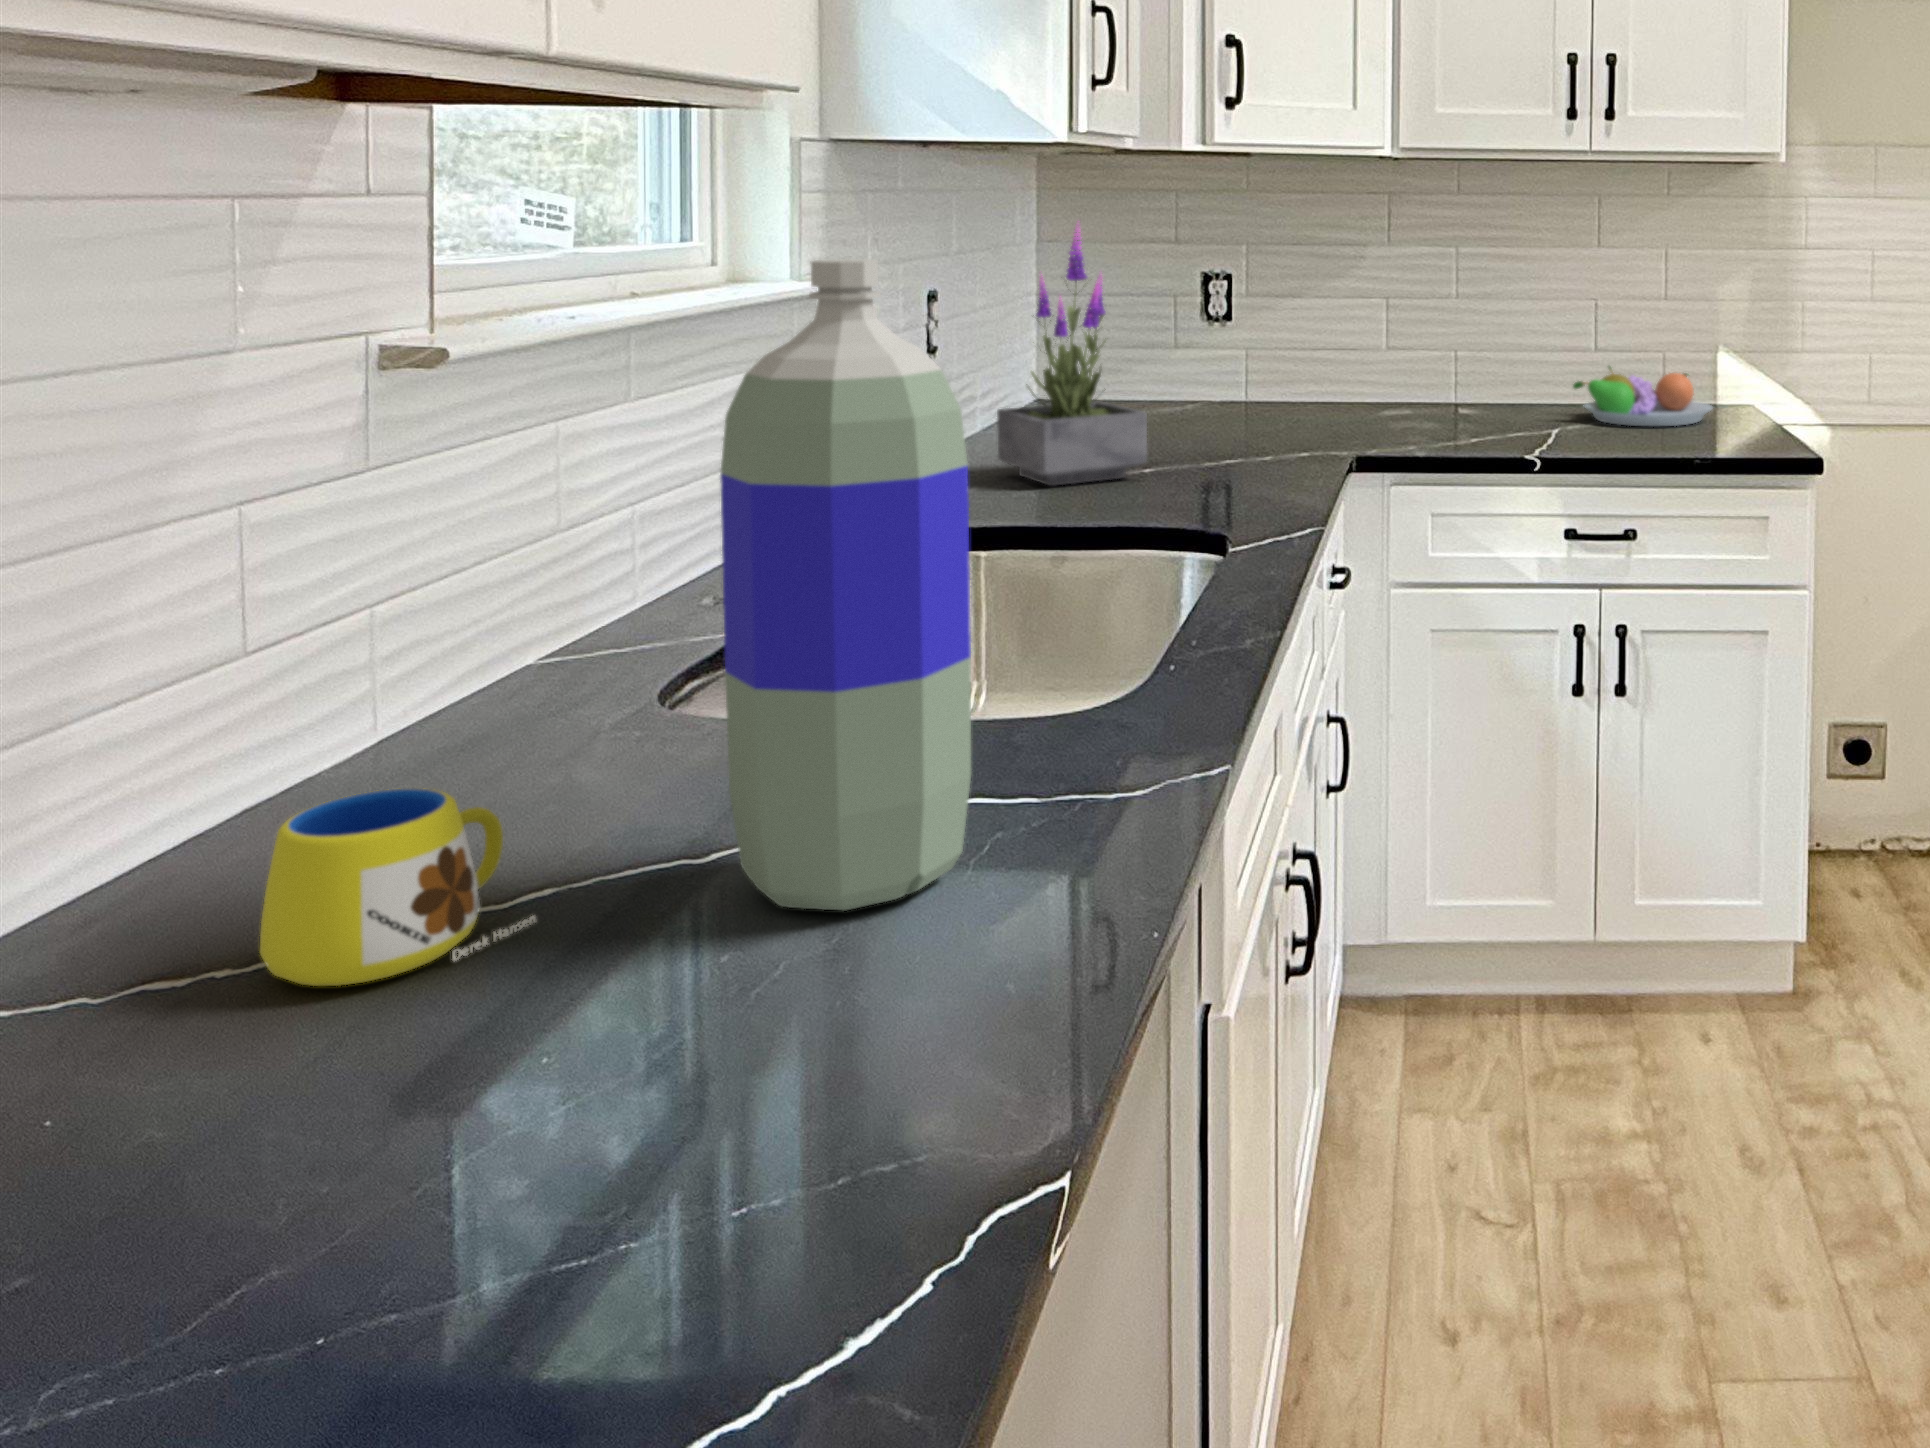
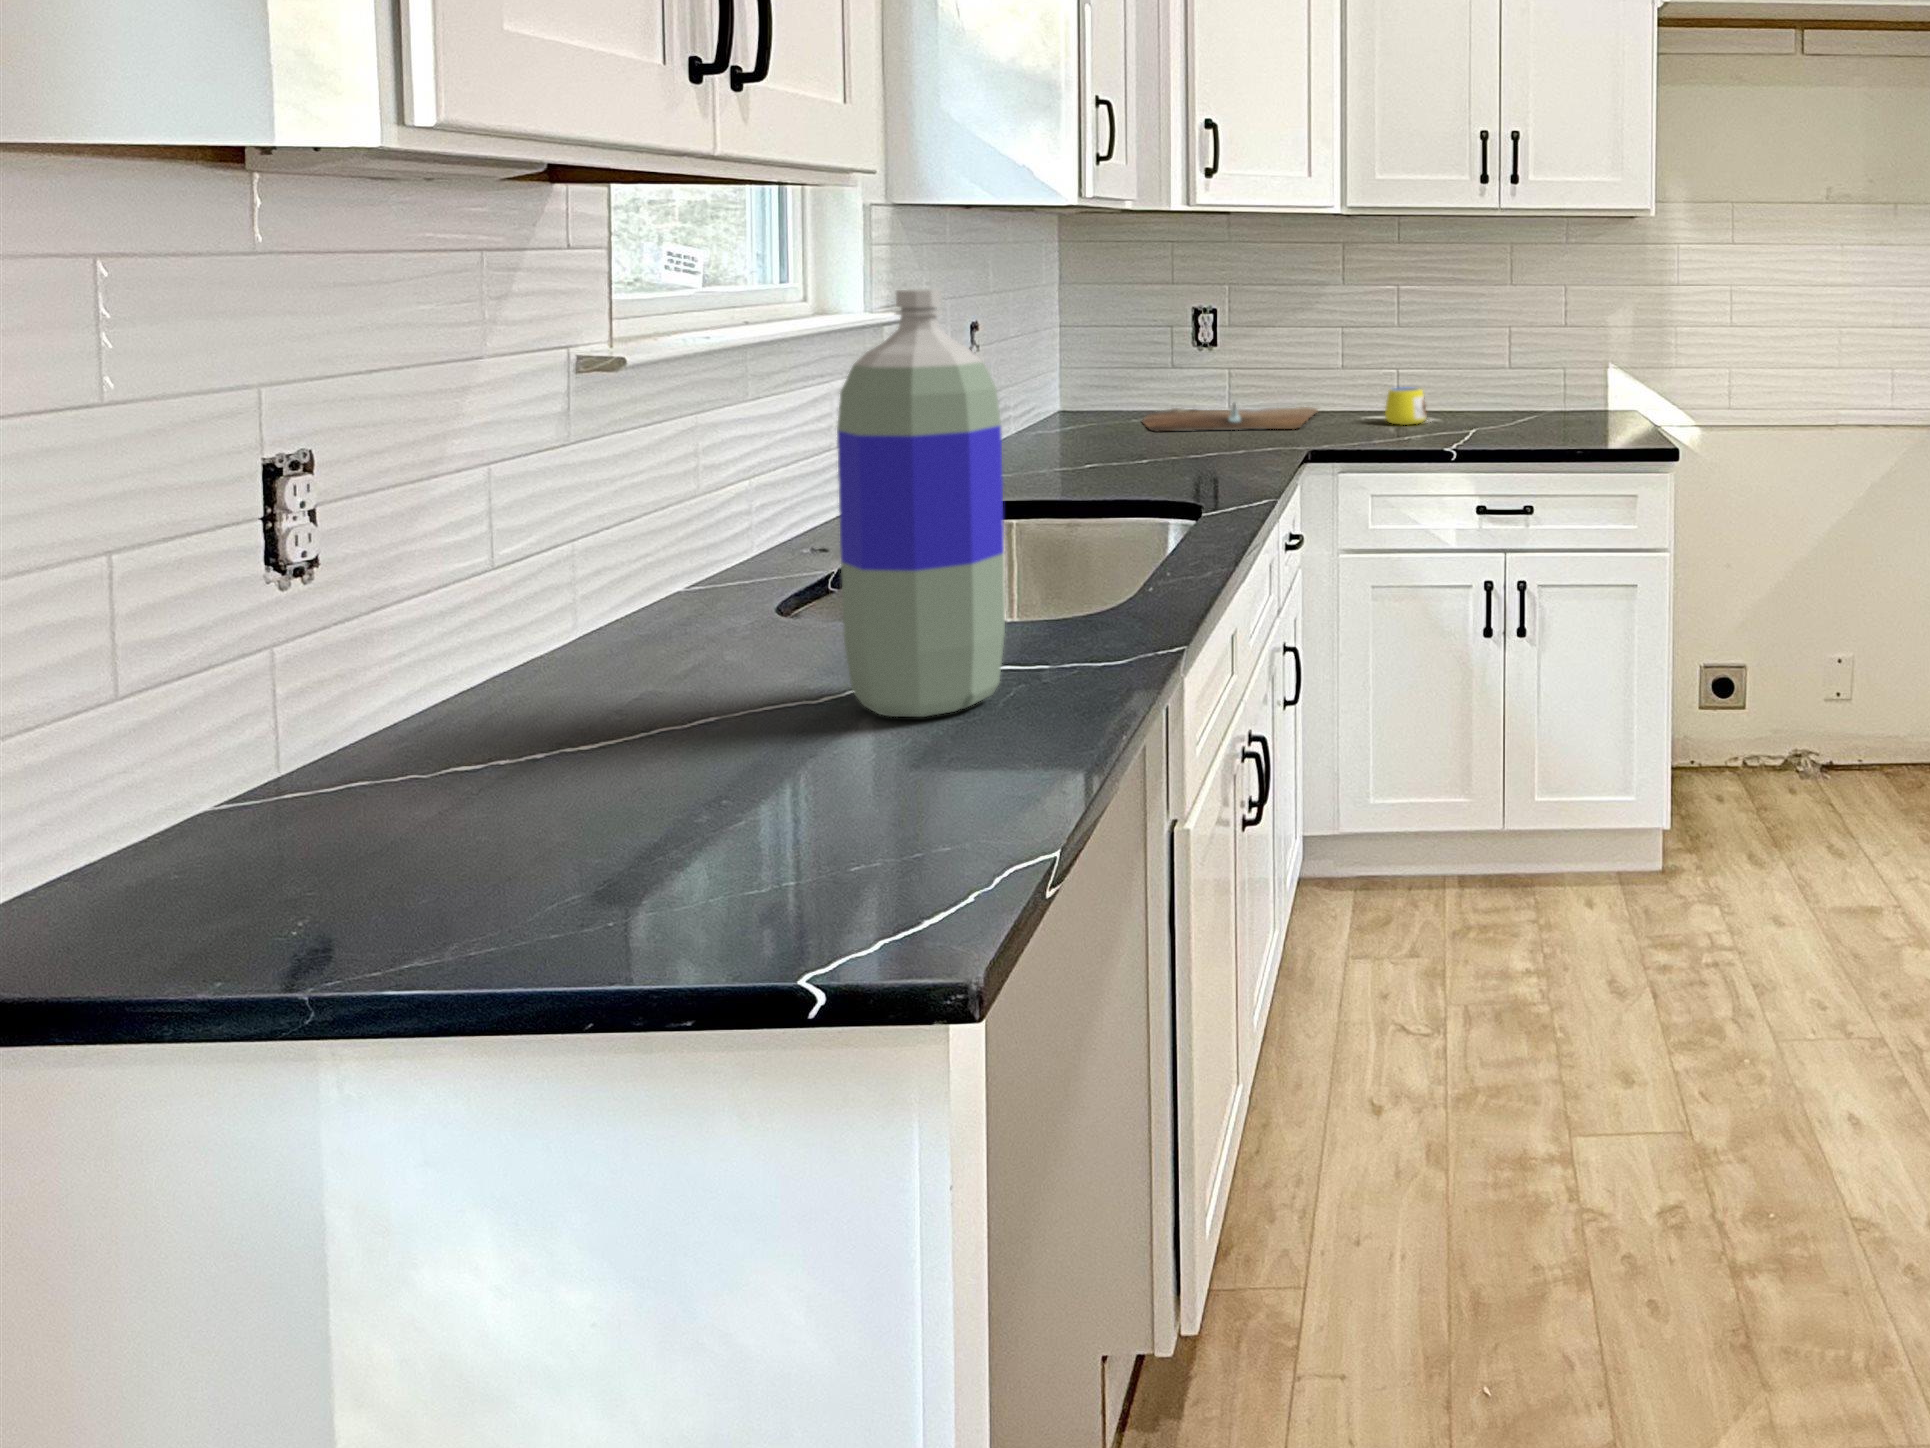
potted plant: present [997,227,1147,486] -> none [1023,264,1141,472]
fruit bowl: present [1573,366,1712,426] -> none [1486,378,1600,427]
cutting board: none [1143,391,1361,429] -> present [1142,403,1318,431]
mug: present [260,788,536,986] -> present [1385,388,1427,425]

